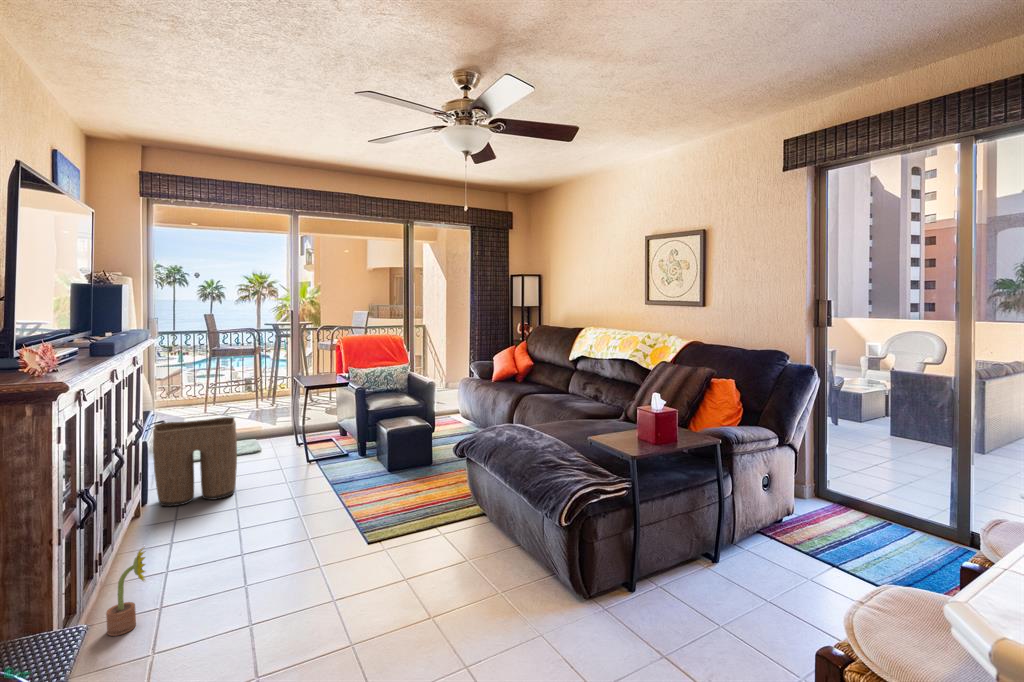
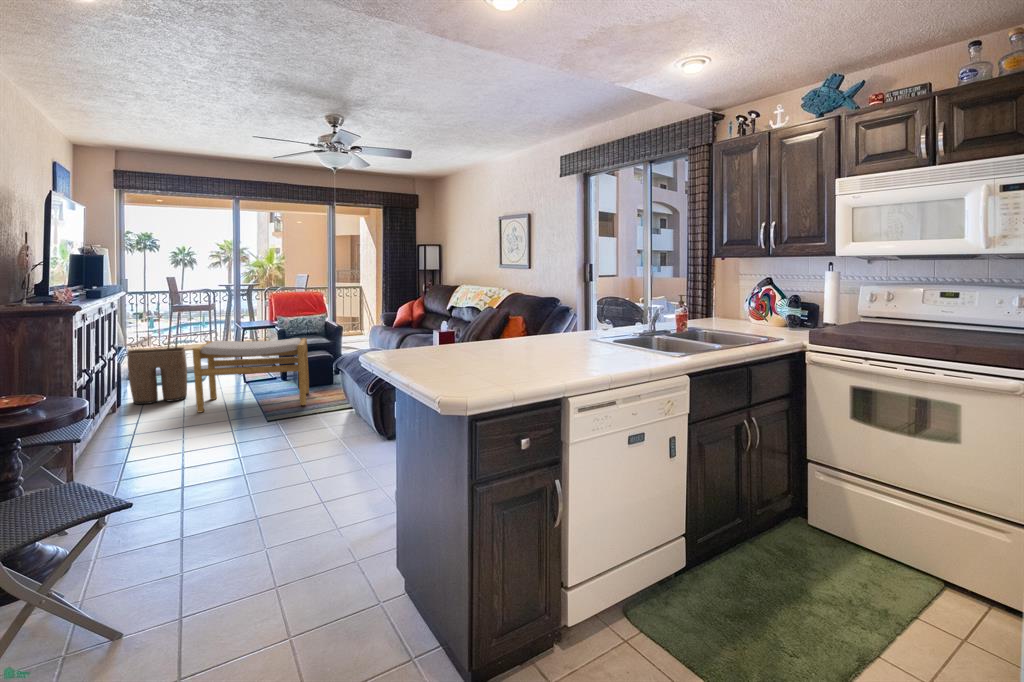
footstool: none [254,403,416,526] -> present [193,338,309,412]
decorative plant: present [106,548,145,636] -> none [102,404,124,450]

